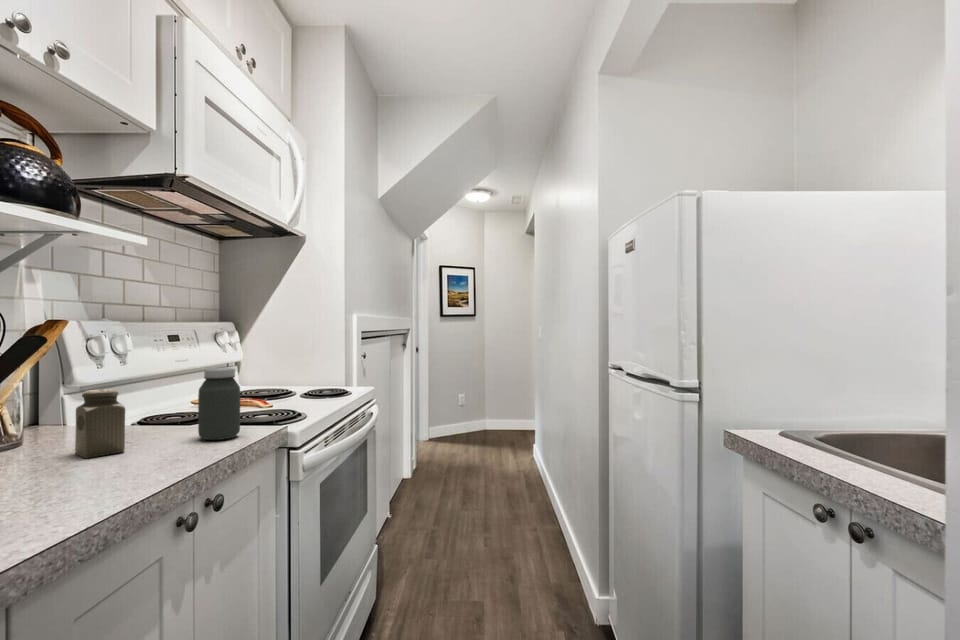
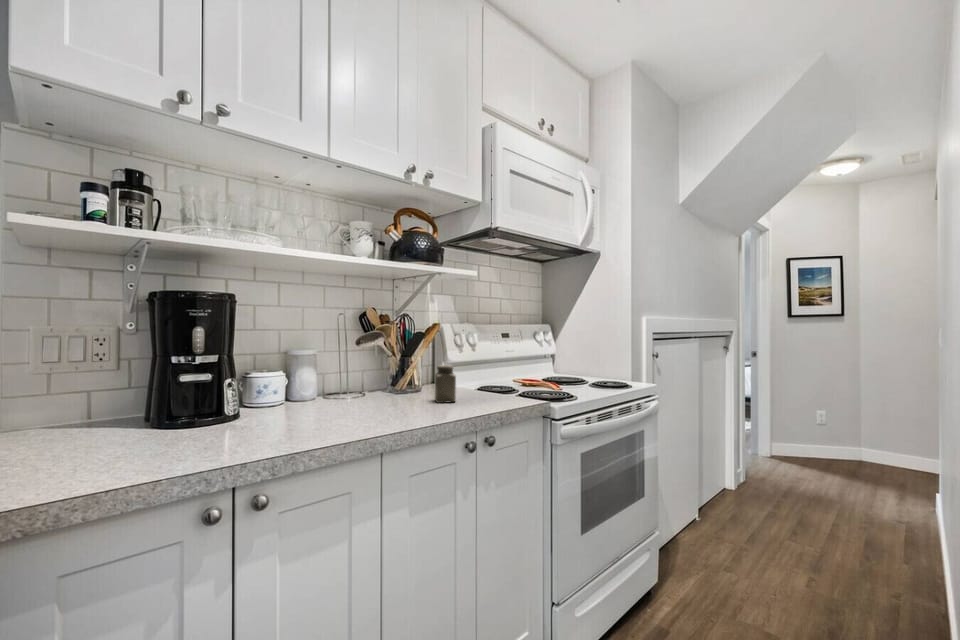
jar: present [198,368,240,440] -> none [495,357,520,403]

